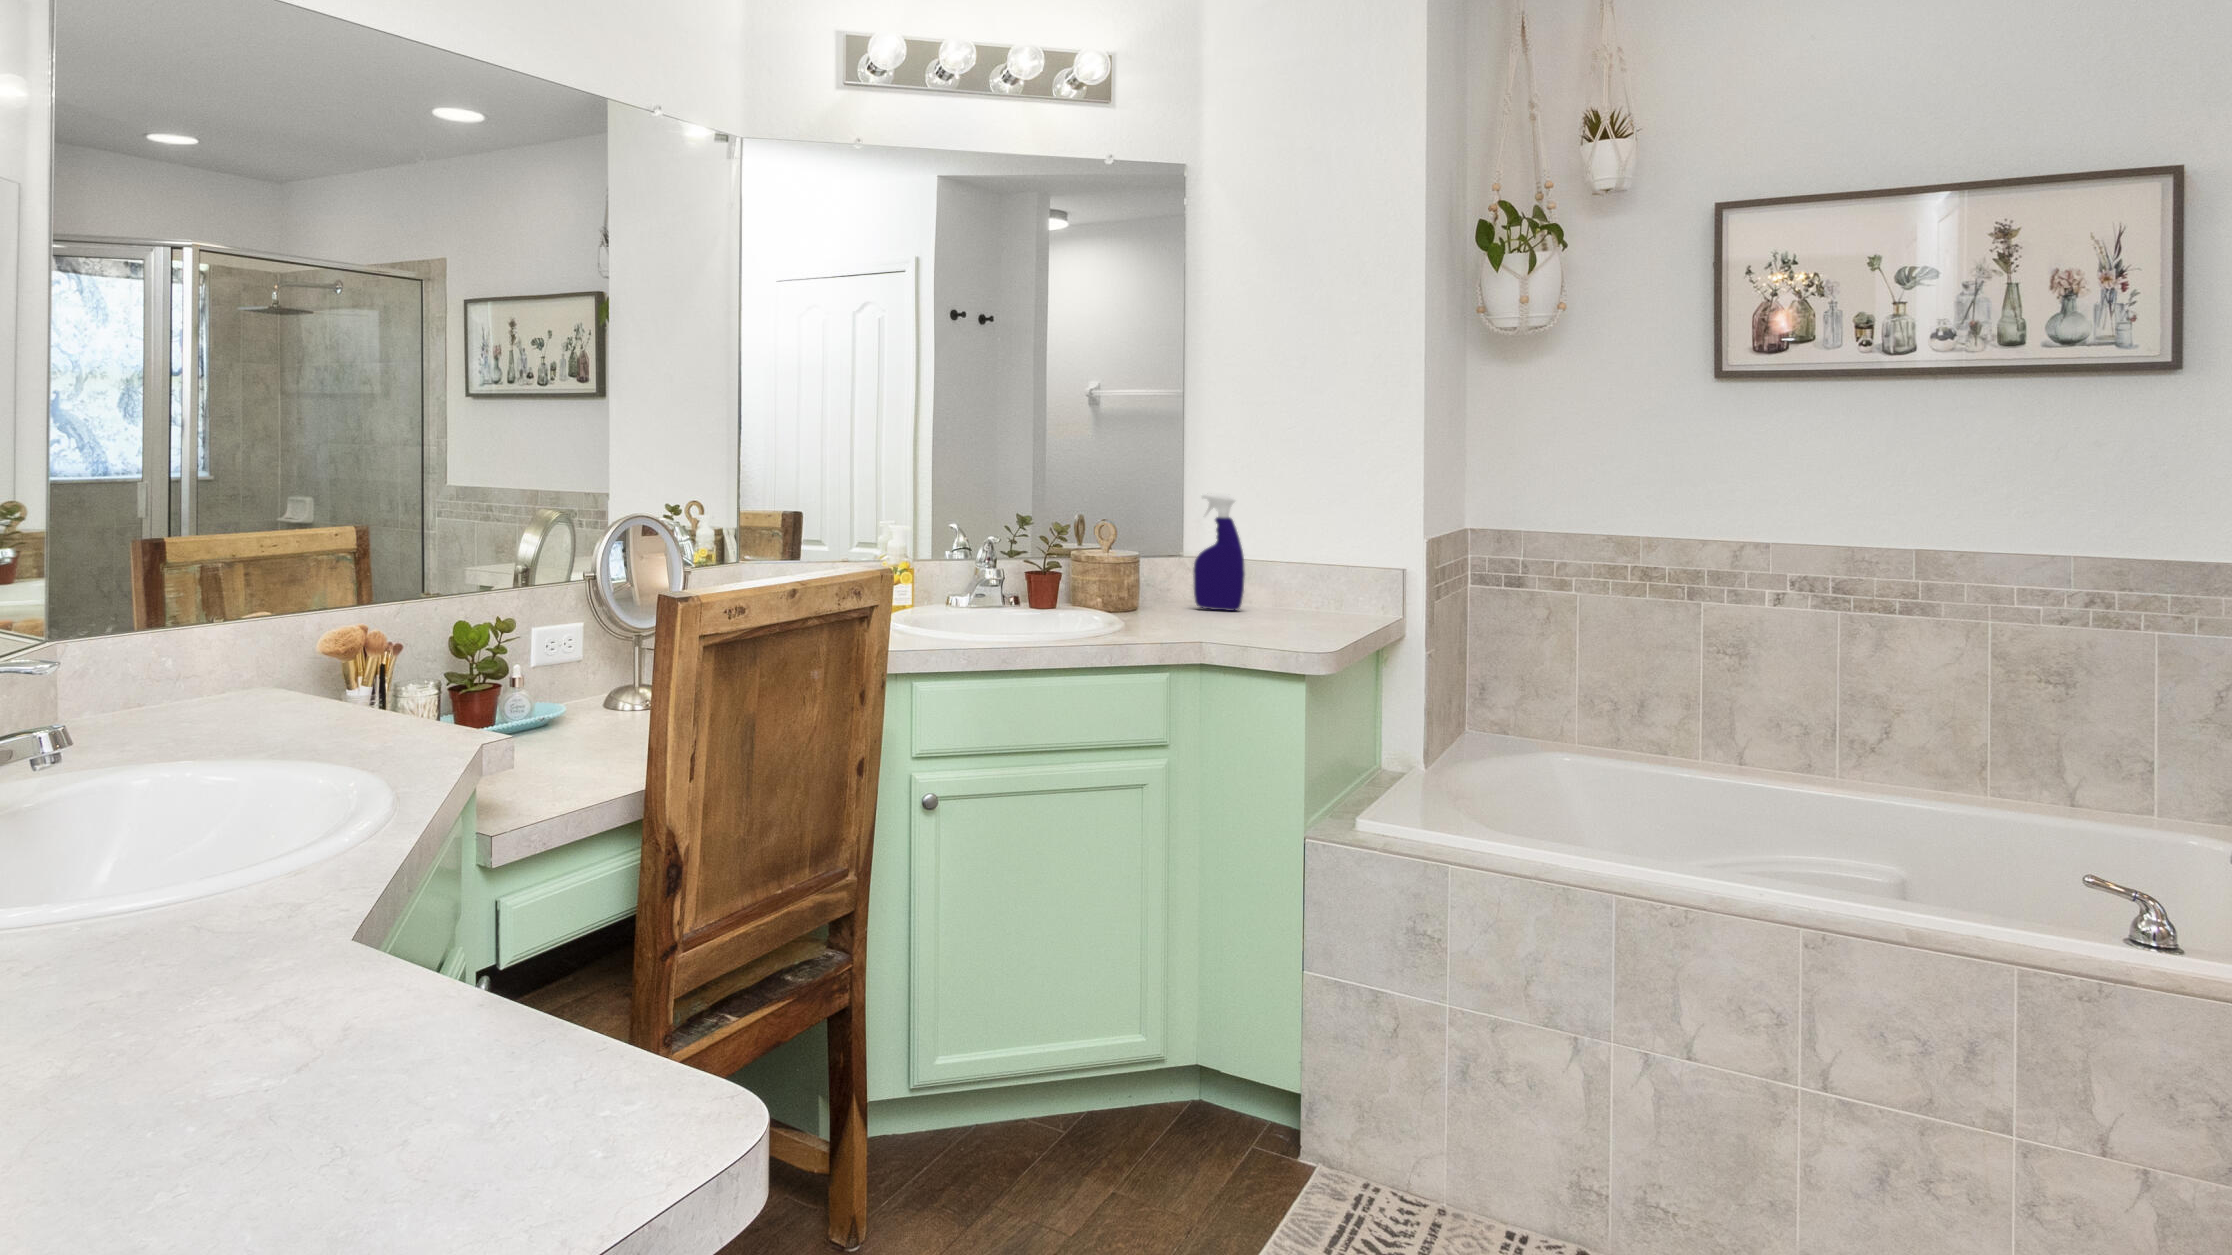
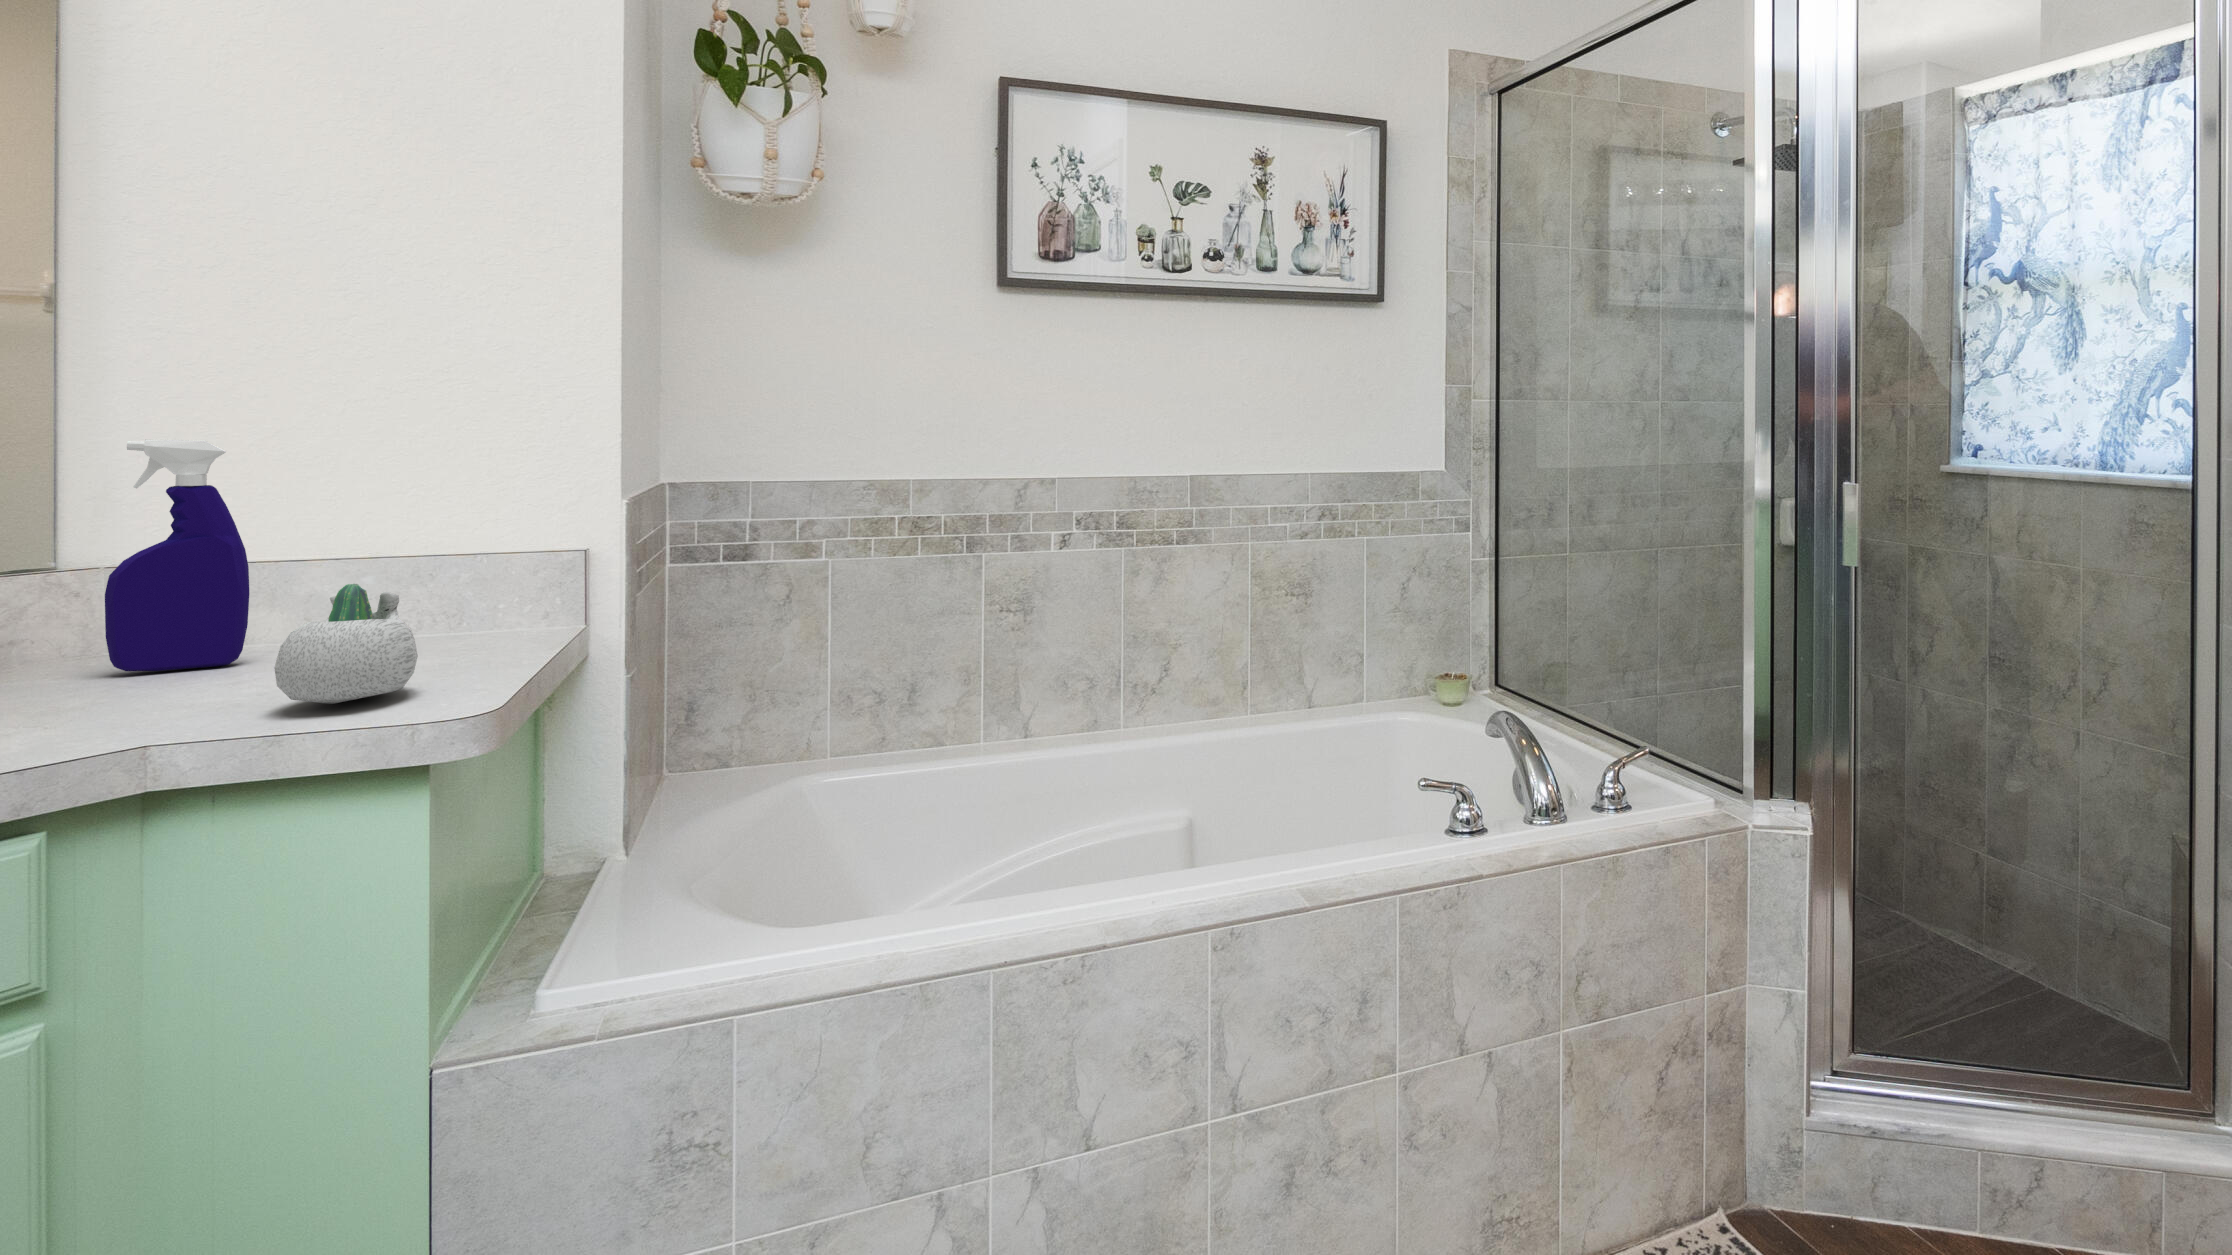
succulent planter: none [1235,572,1293,632] -> present [274,584,418,704]

